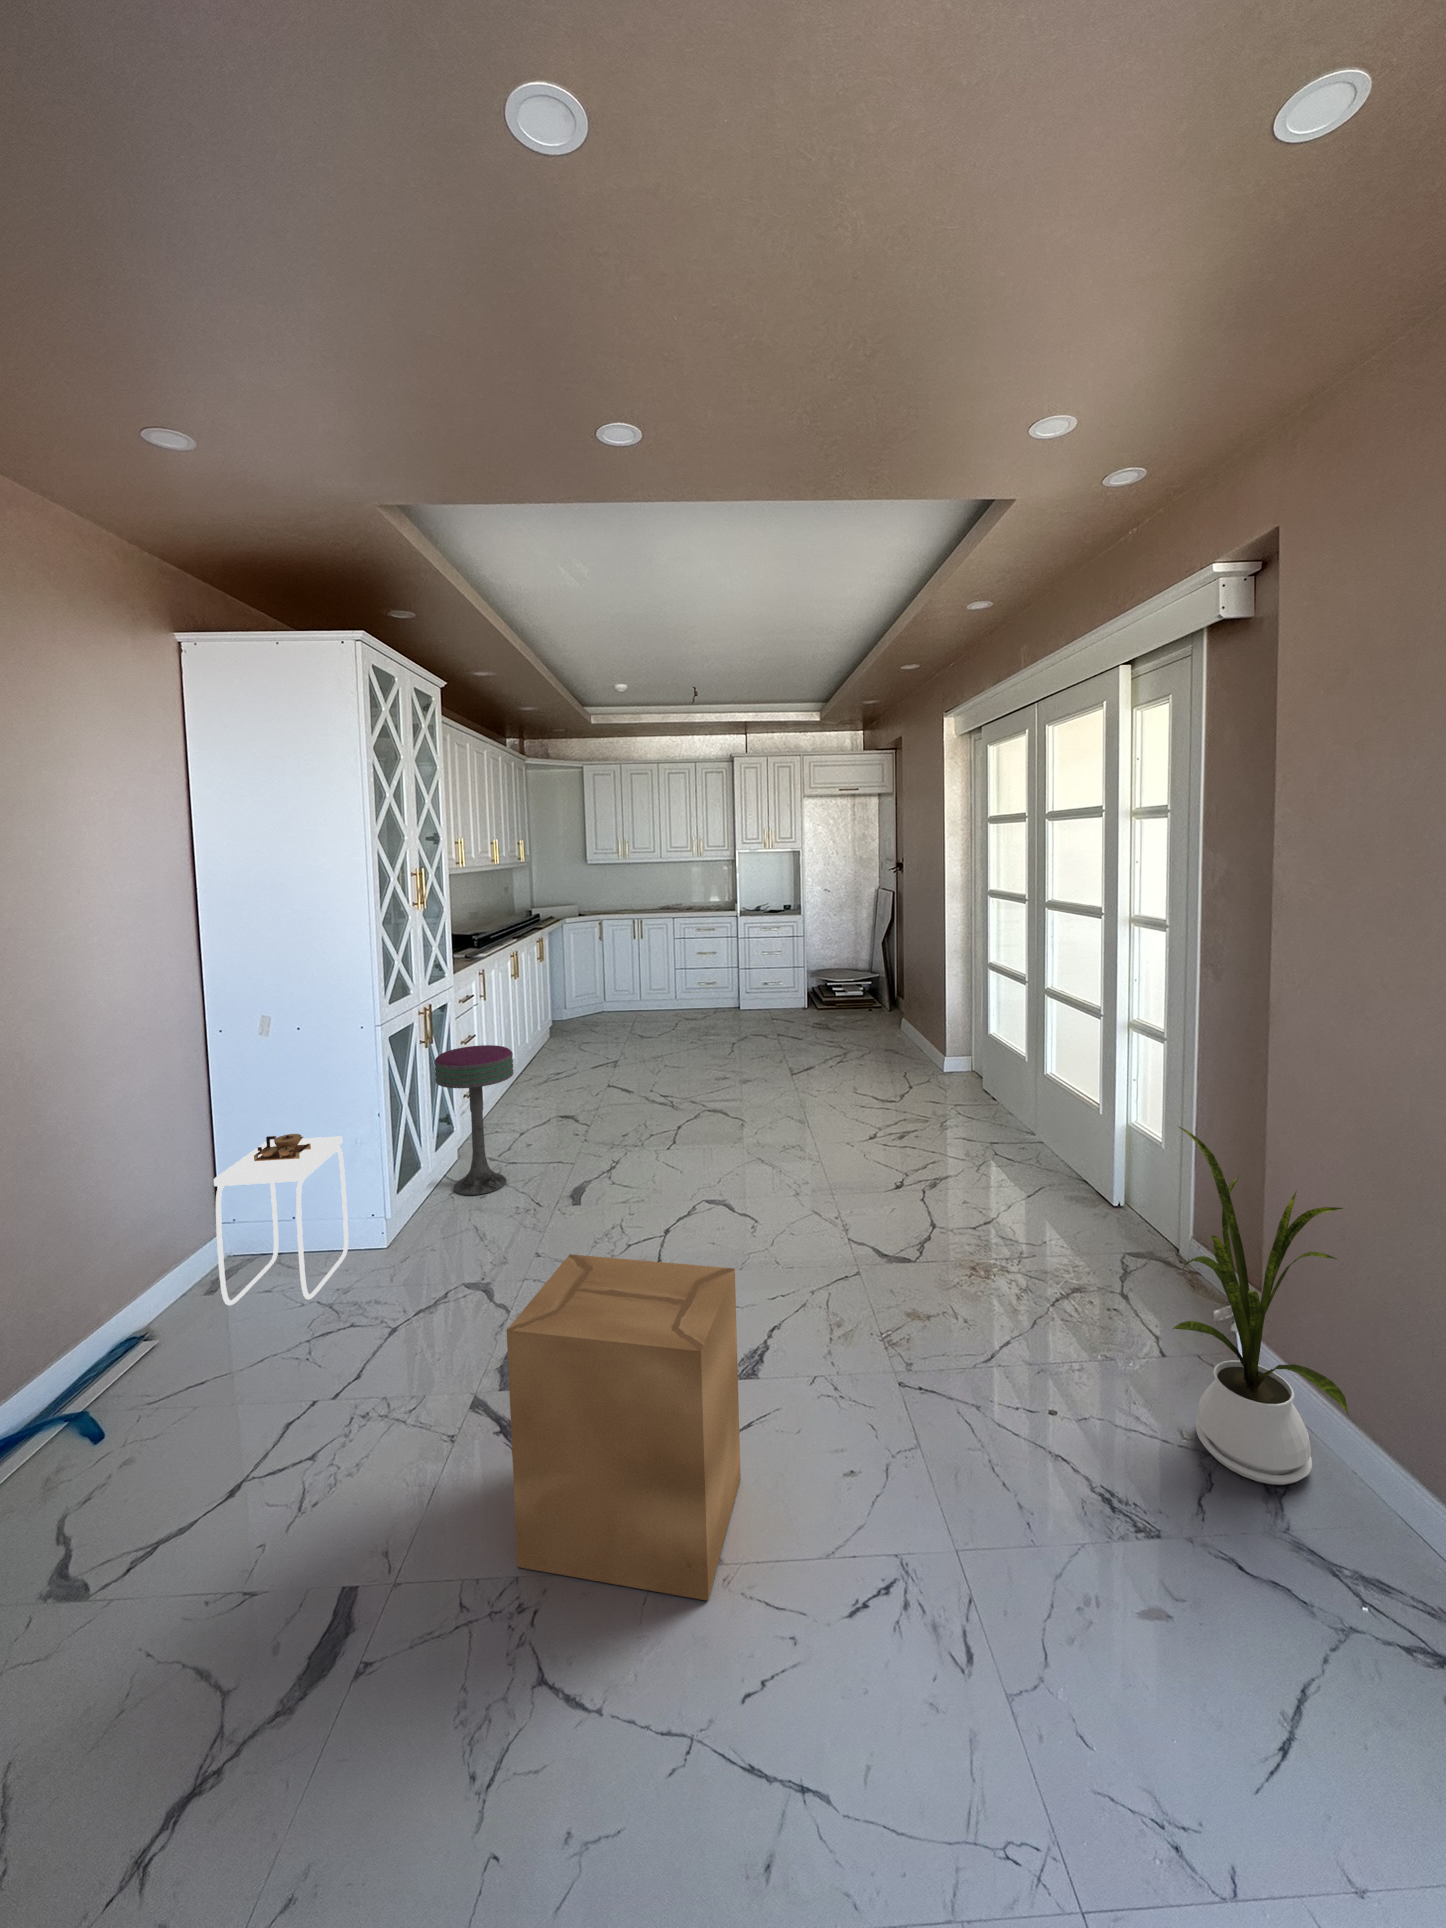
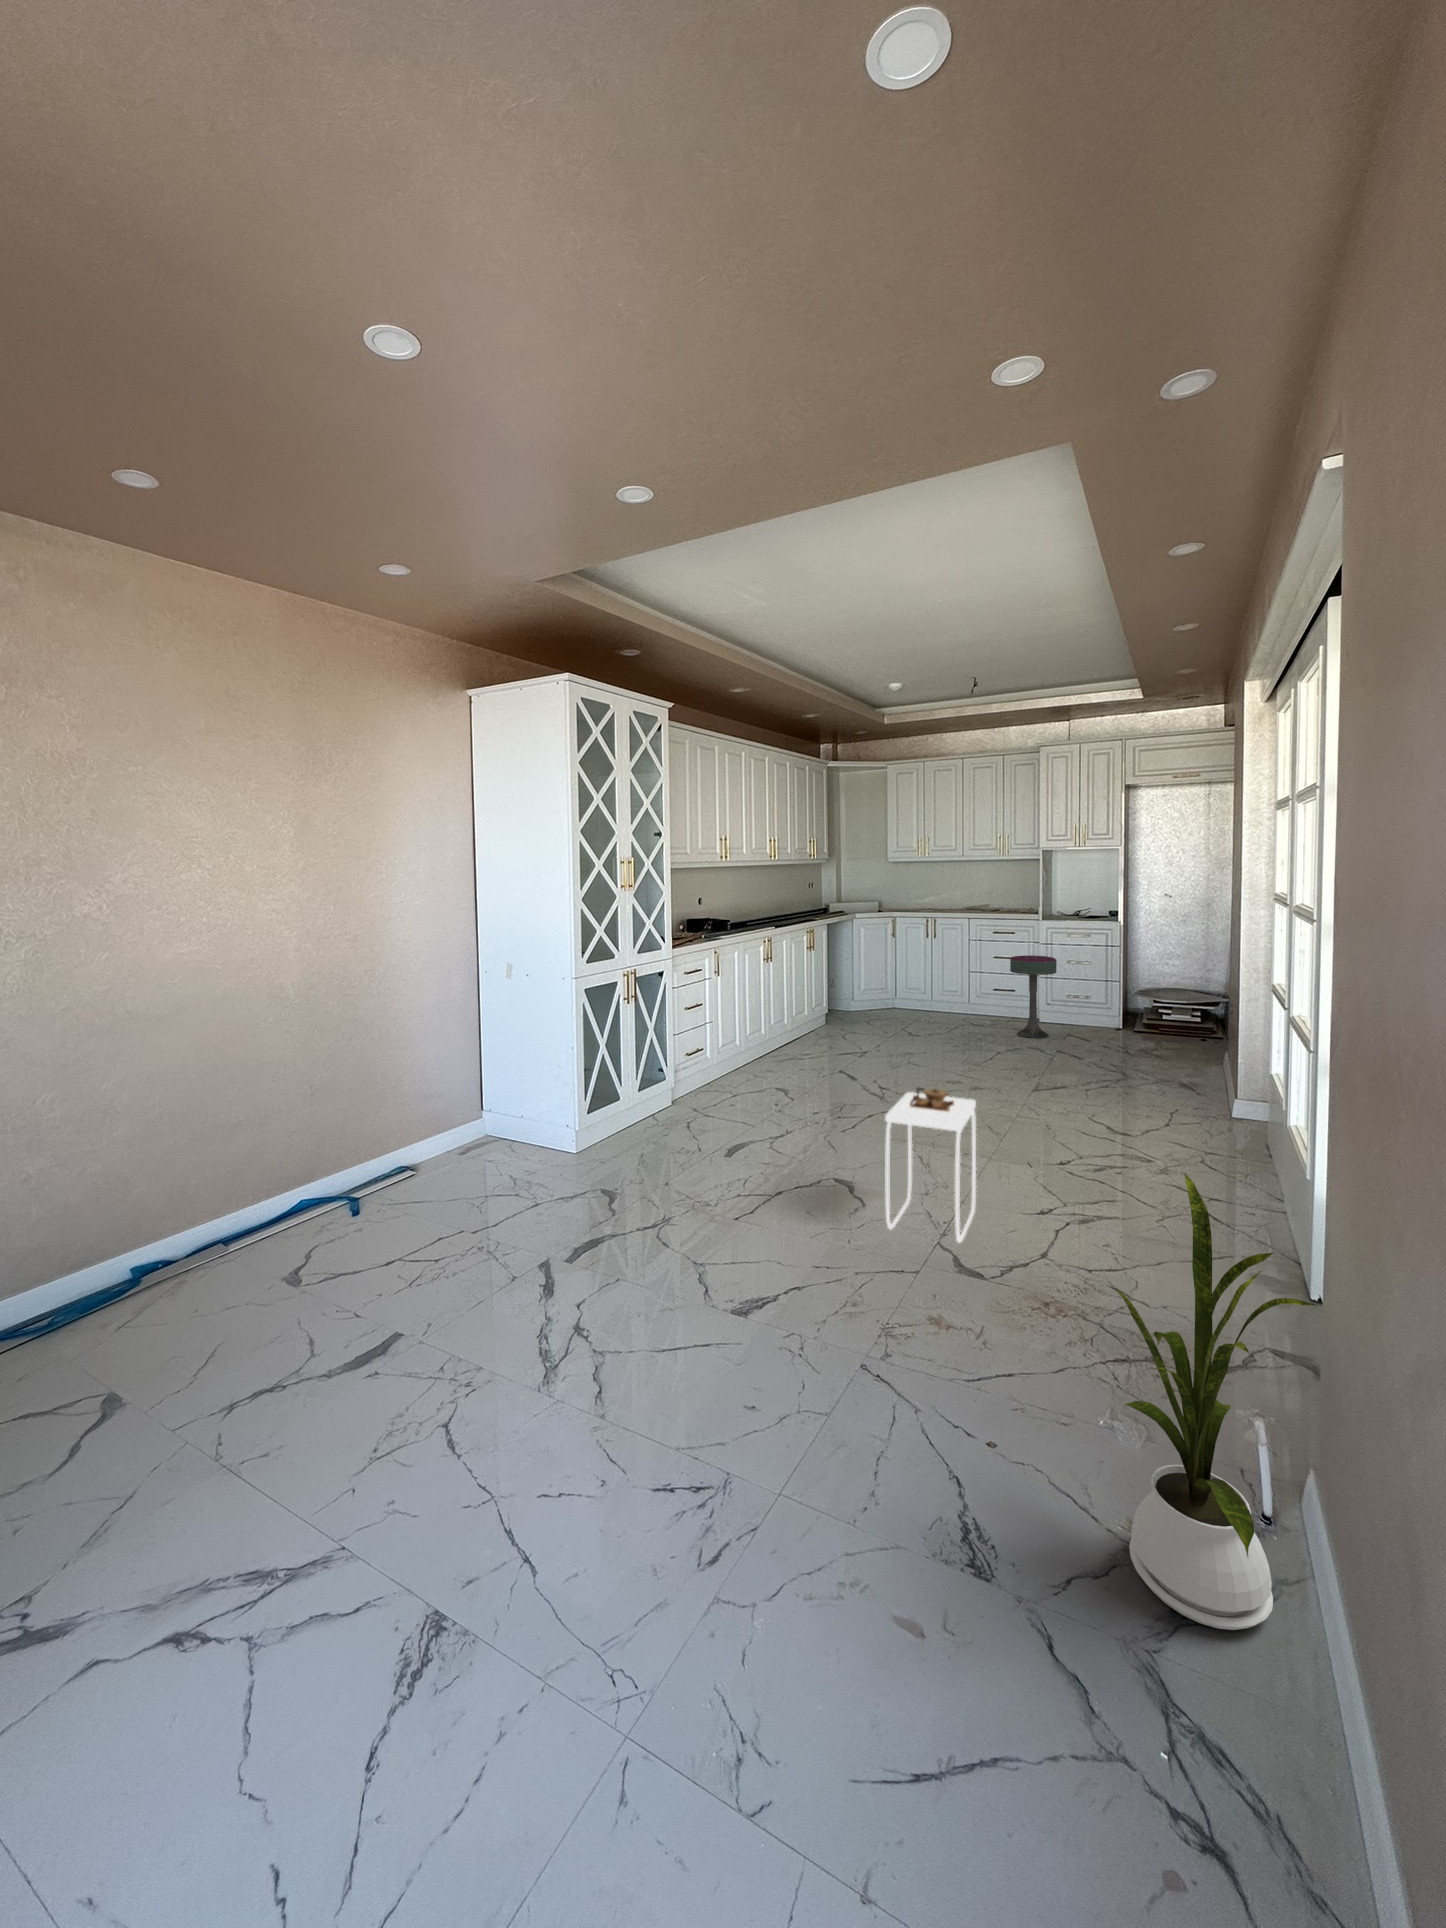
bar stool: present [435,1045,513,1195] -> present [1010,955,1057,1038]
side table: present [214,1134,348,1305] -> present [885,1088,976,1243]
cardboard box: present [507,1254,741,1601] -> none [480,1158,664,1435]

